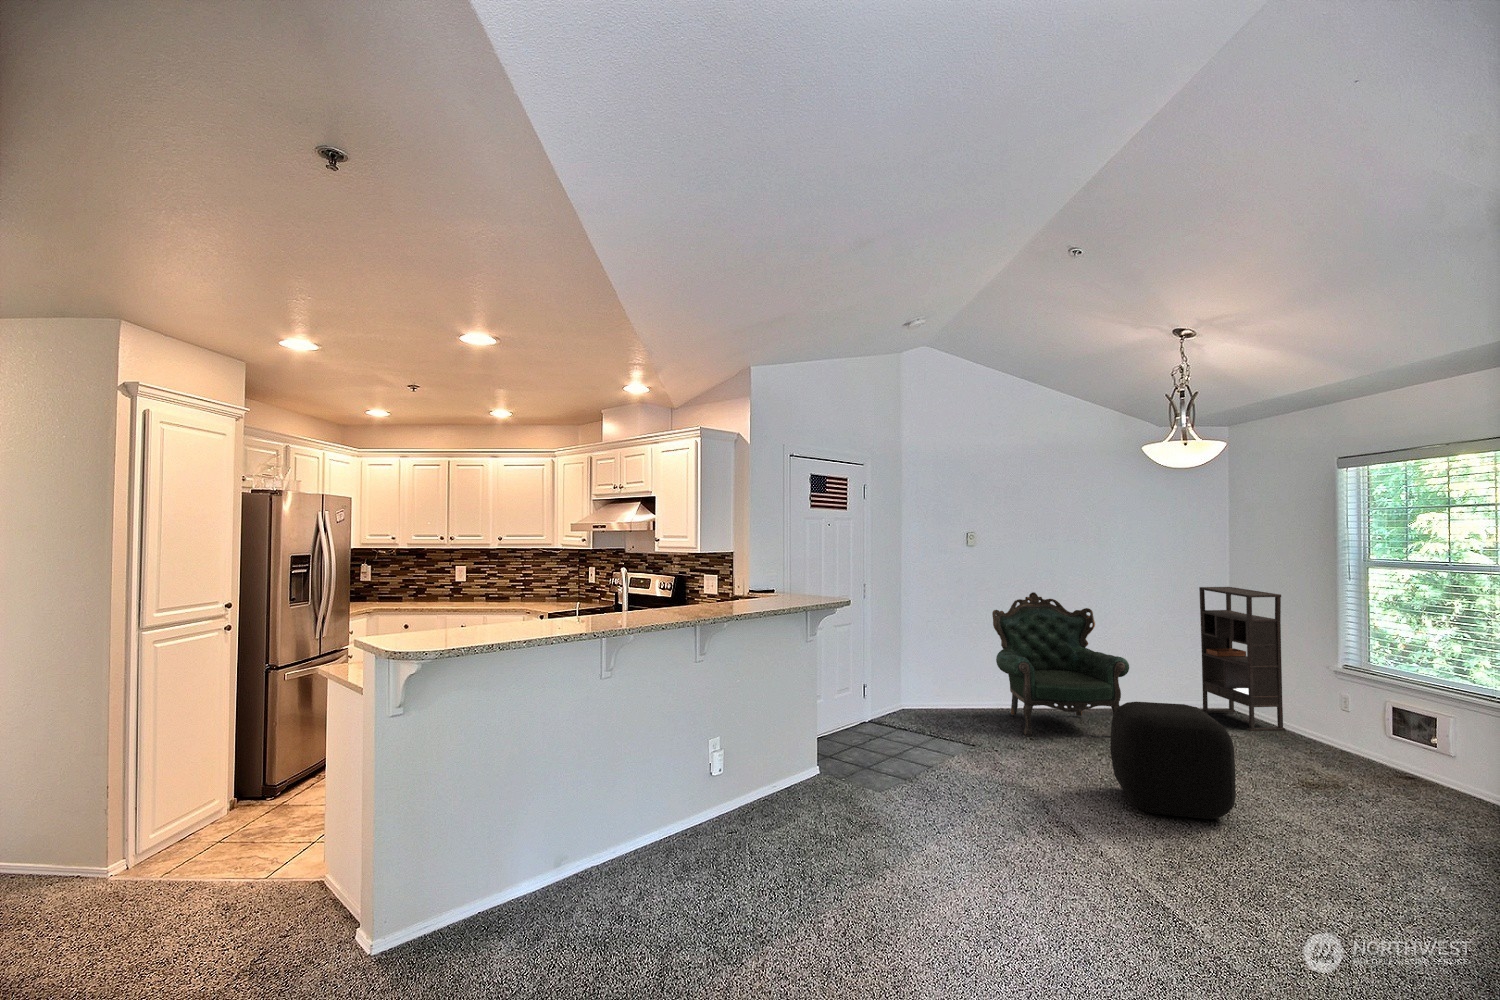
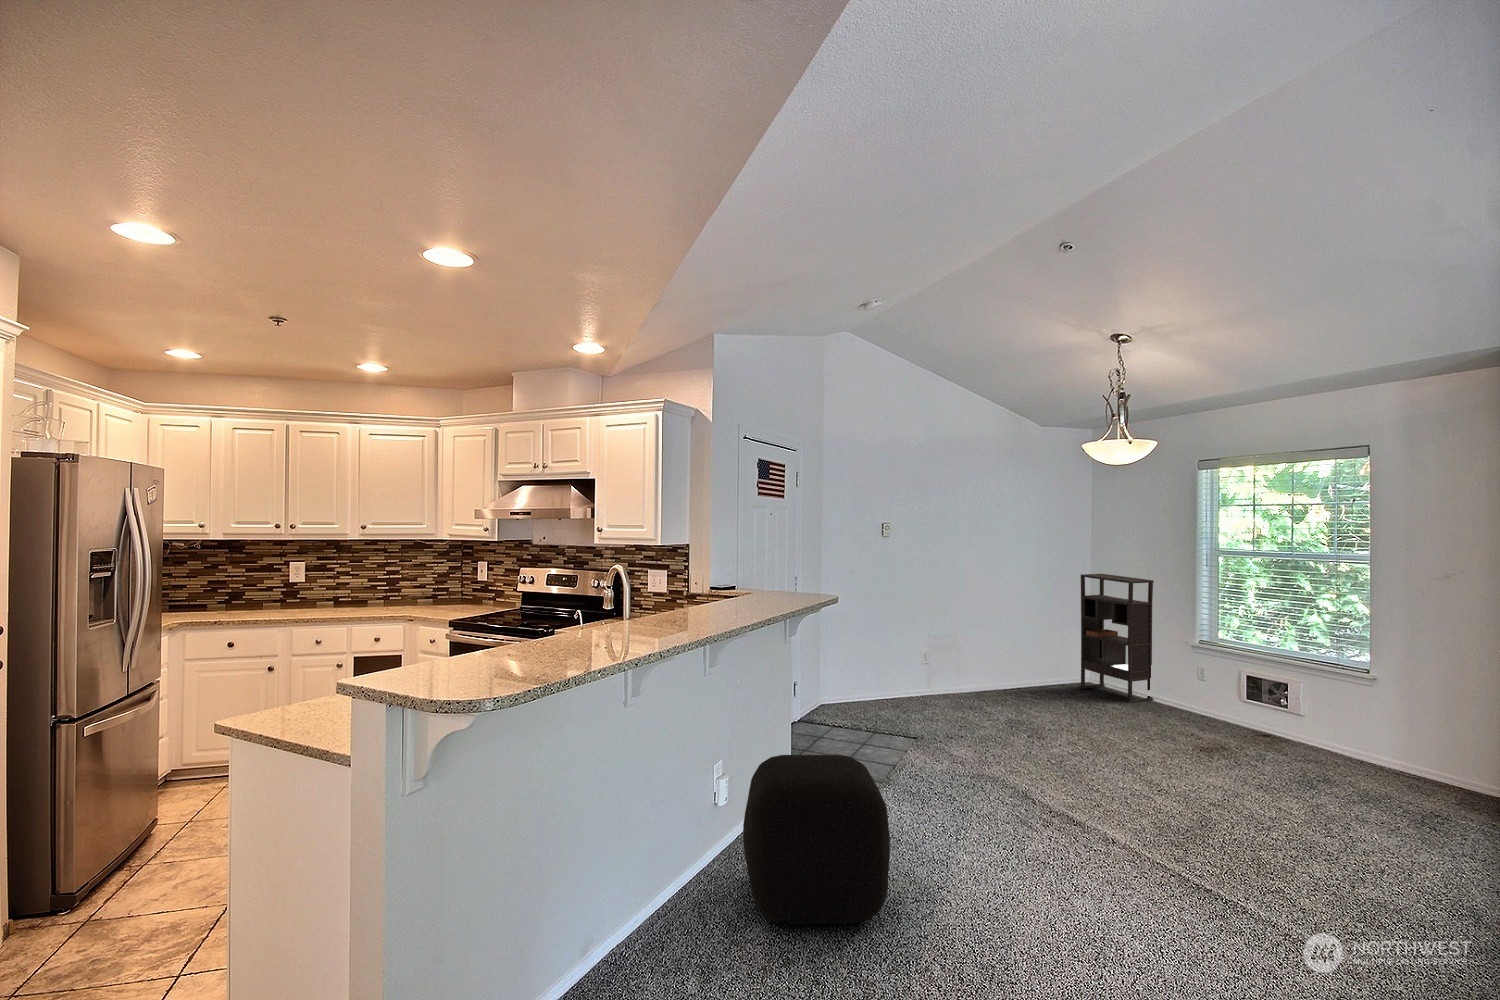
armchair: present [992,592,1129,736] -> none [915,582,1046,724]
ottoman: present [1110,702,1236,819] -> present [743,755,890,924]

